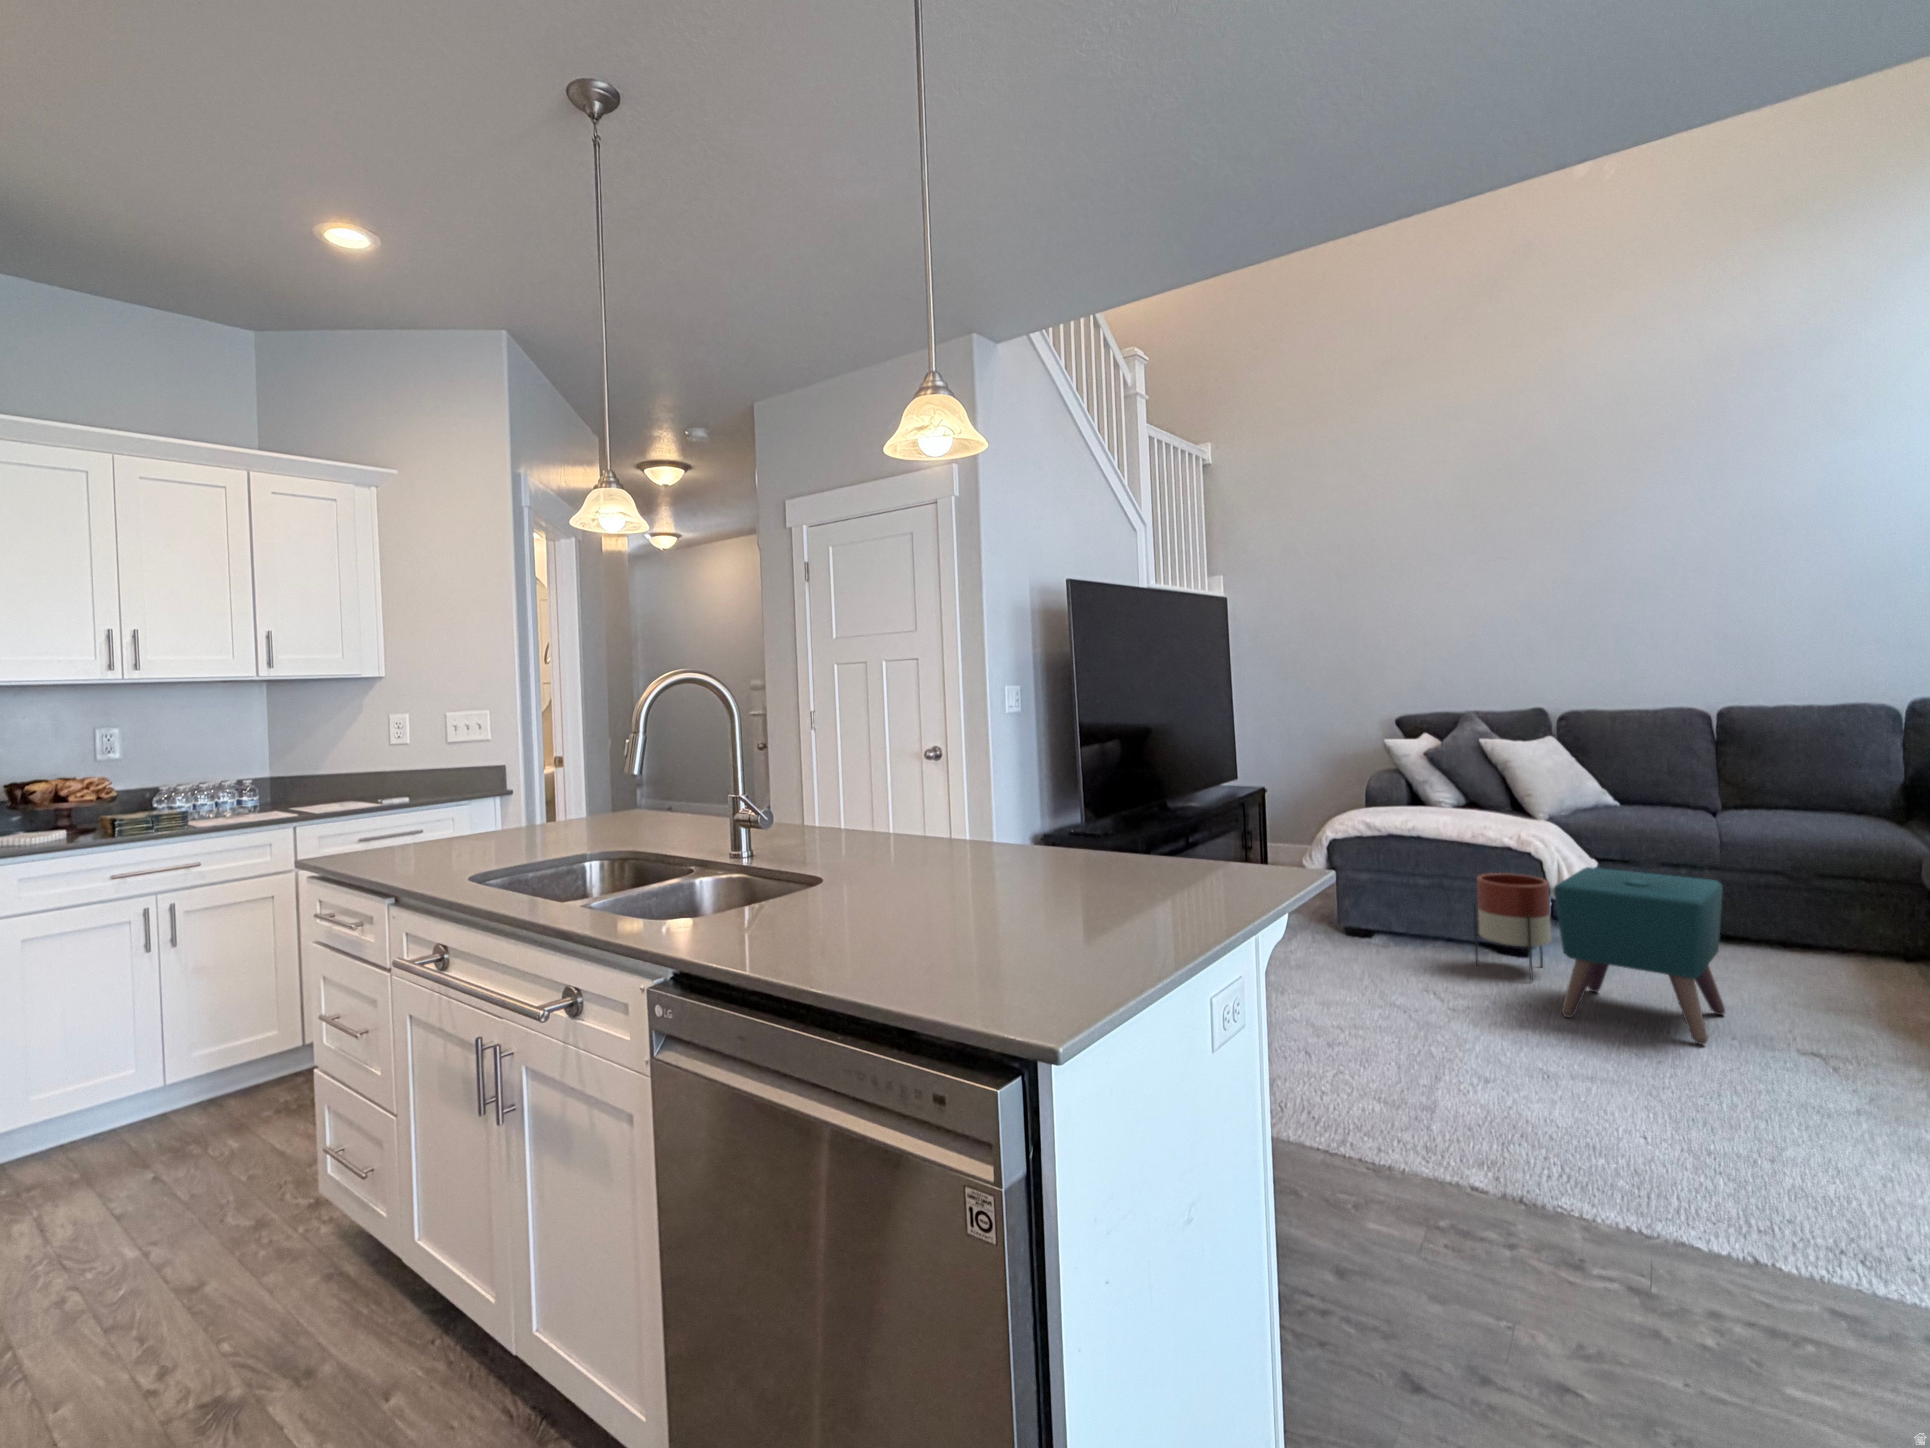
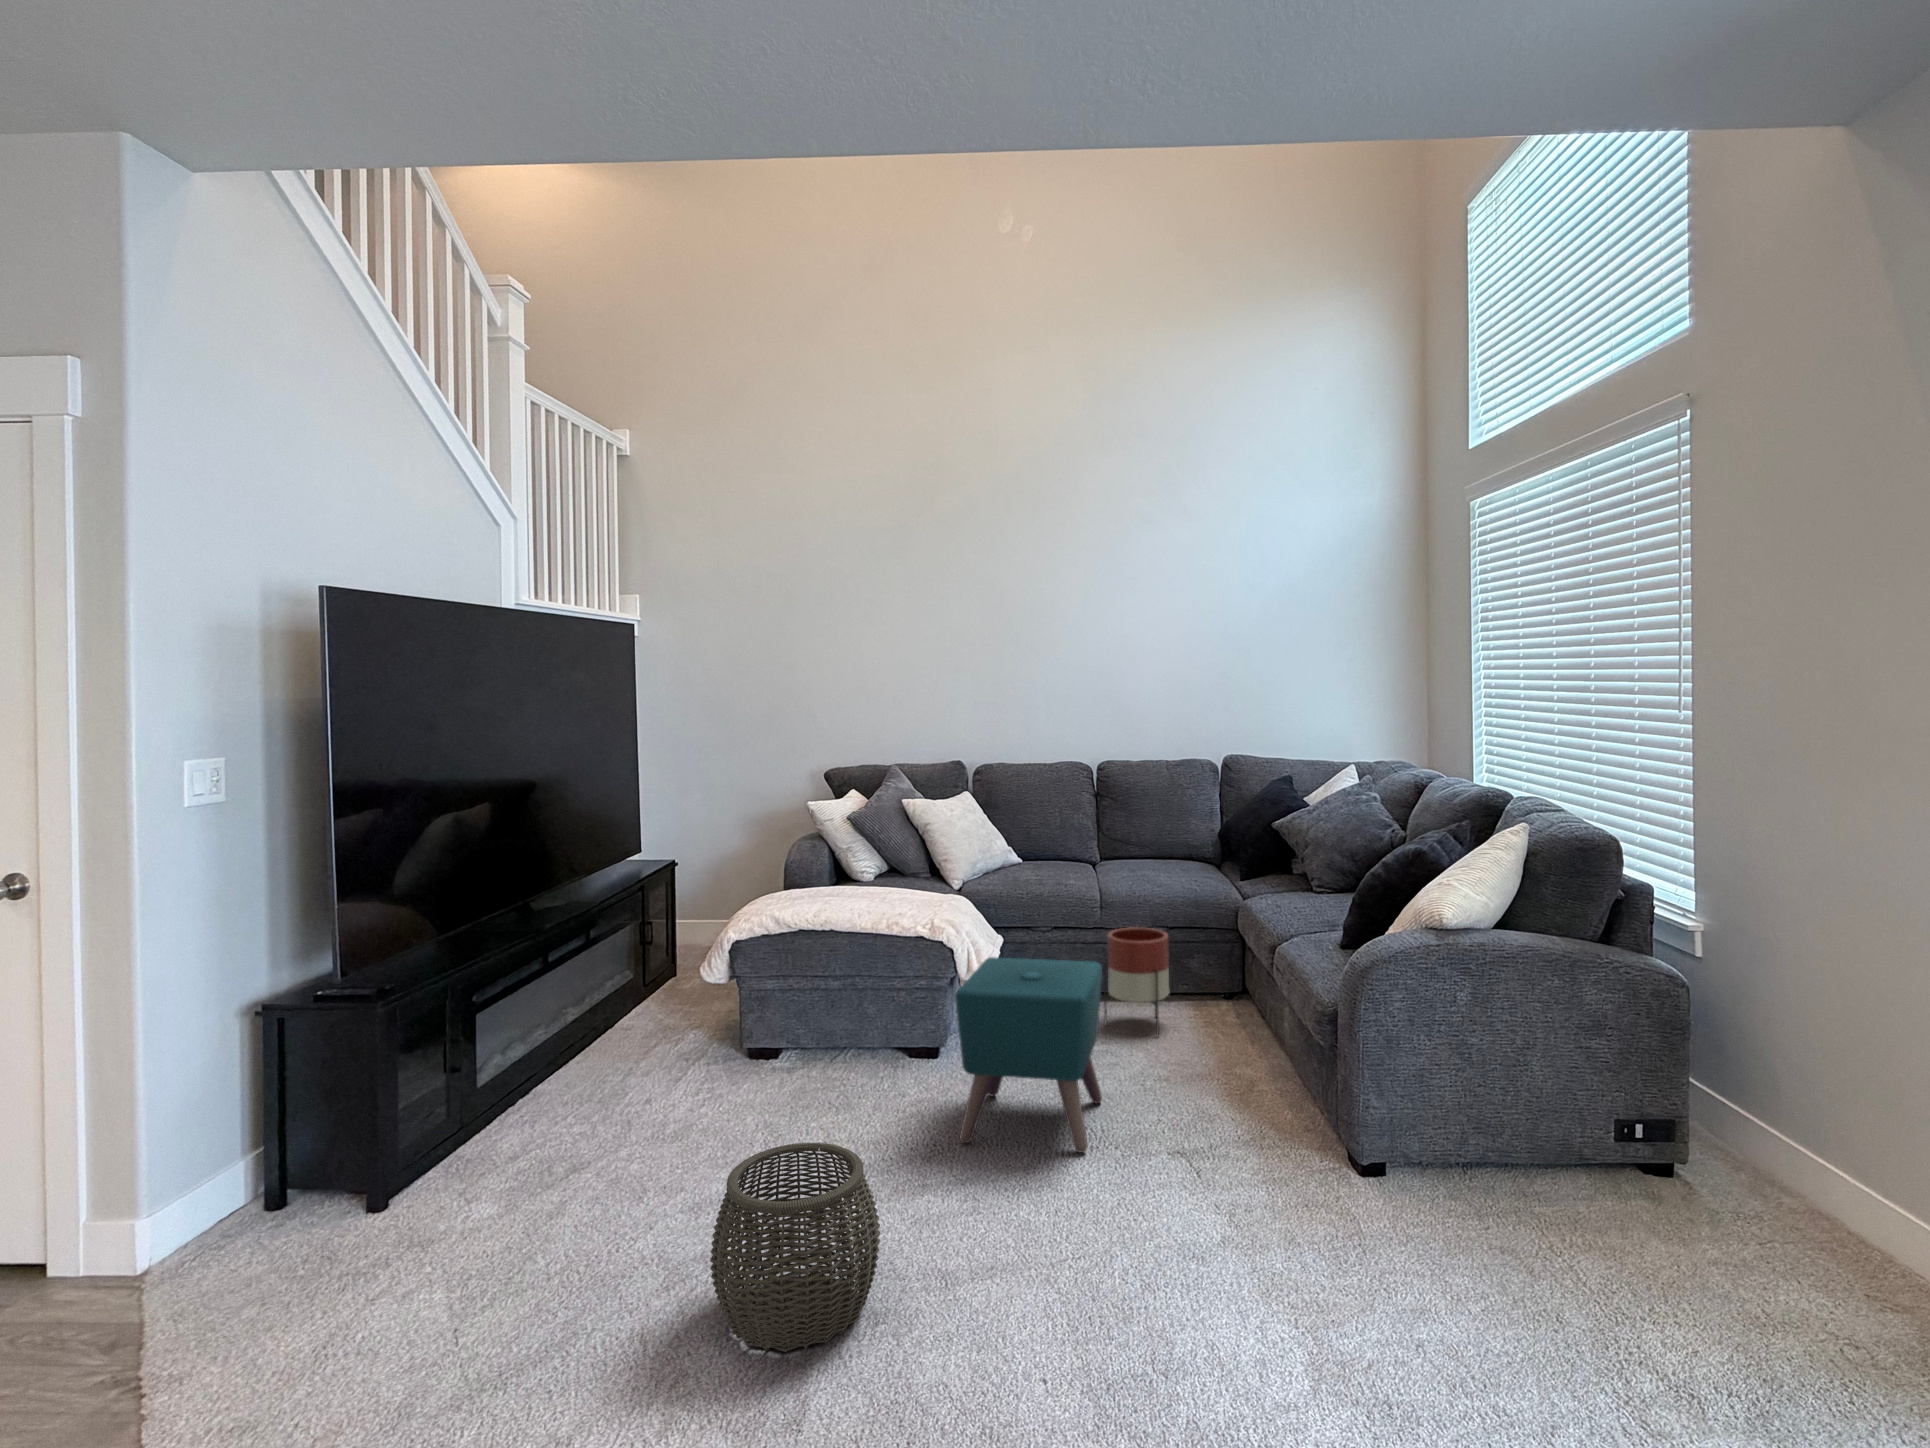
planter: present [1474,873,1551,982] -> present [1104,927,1169,1036]
woven basket: none [1356,964,1497,1102] -> present [710,1142,880,1352]

